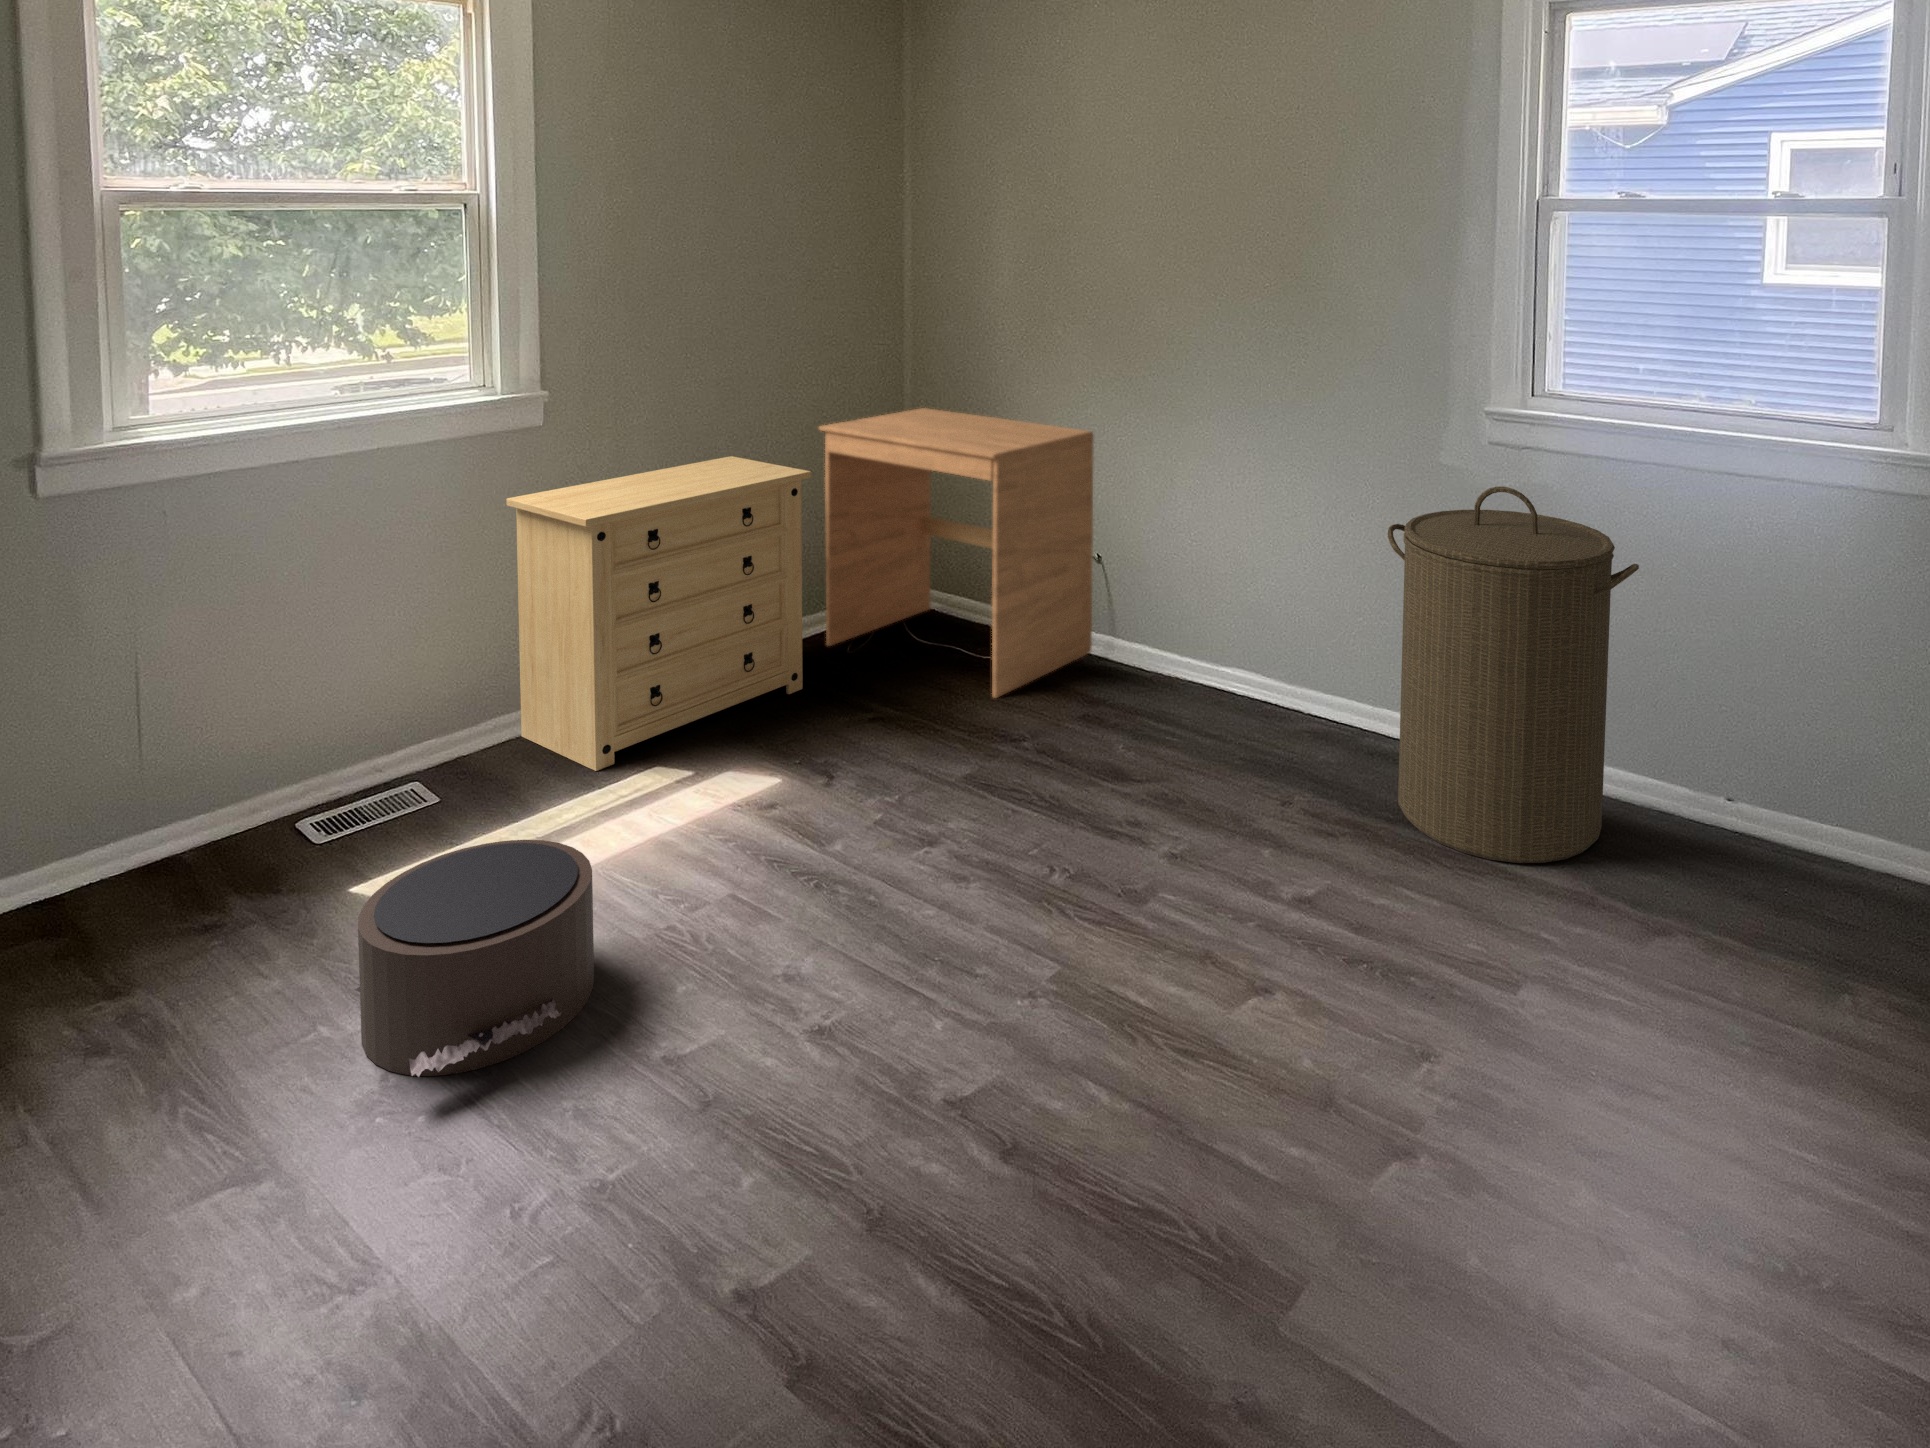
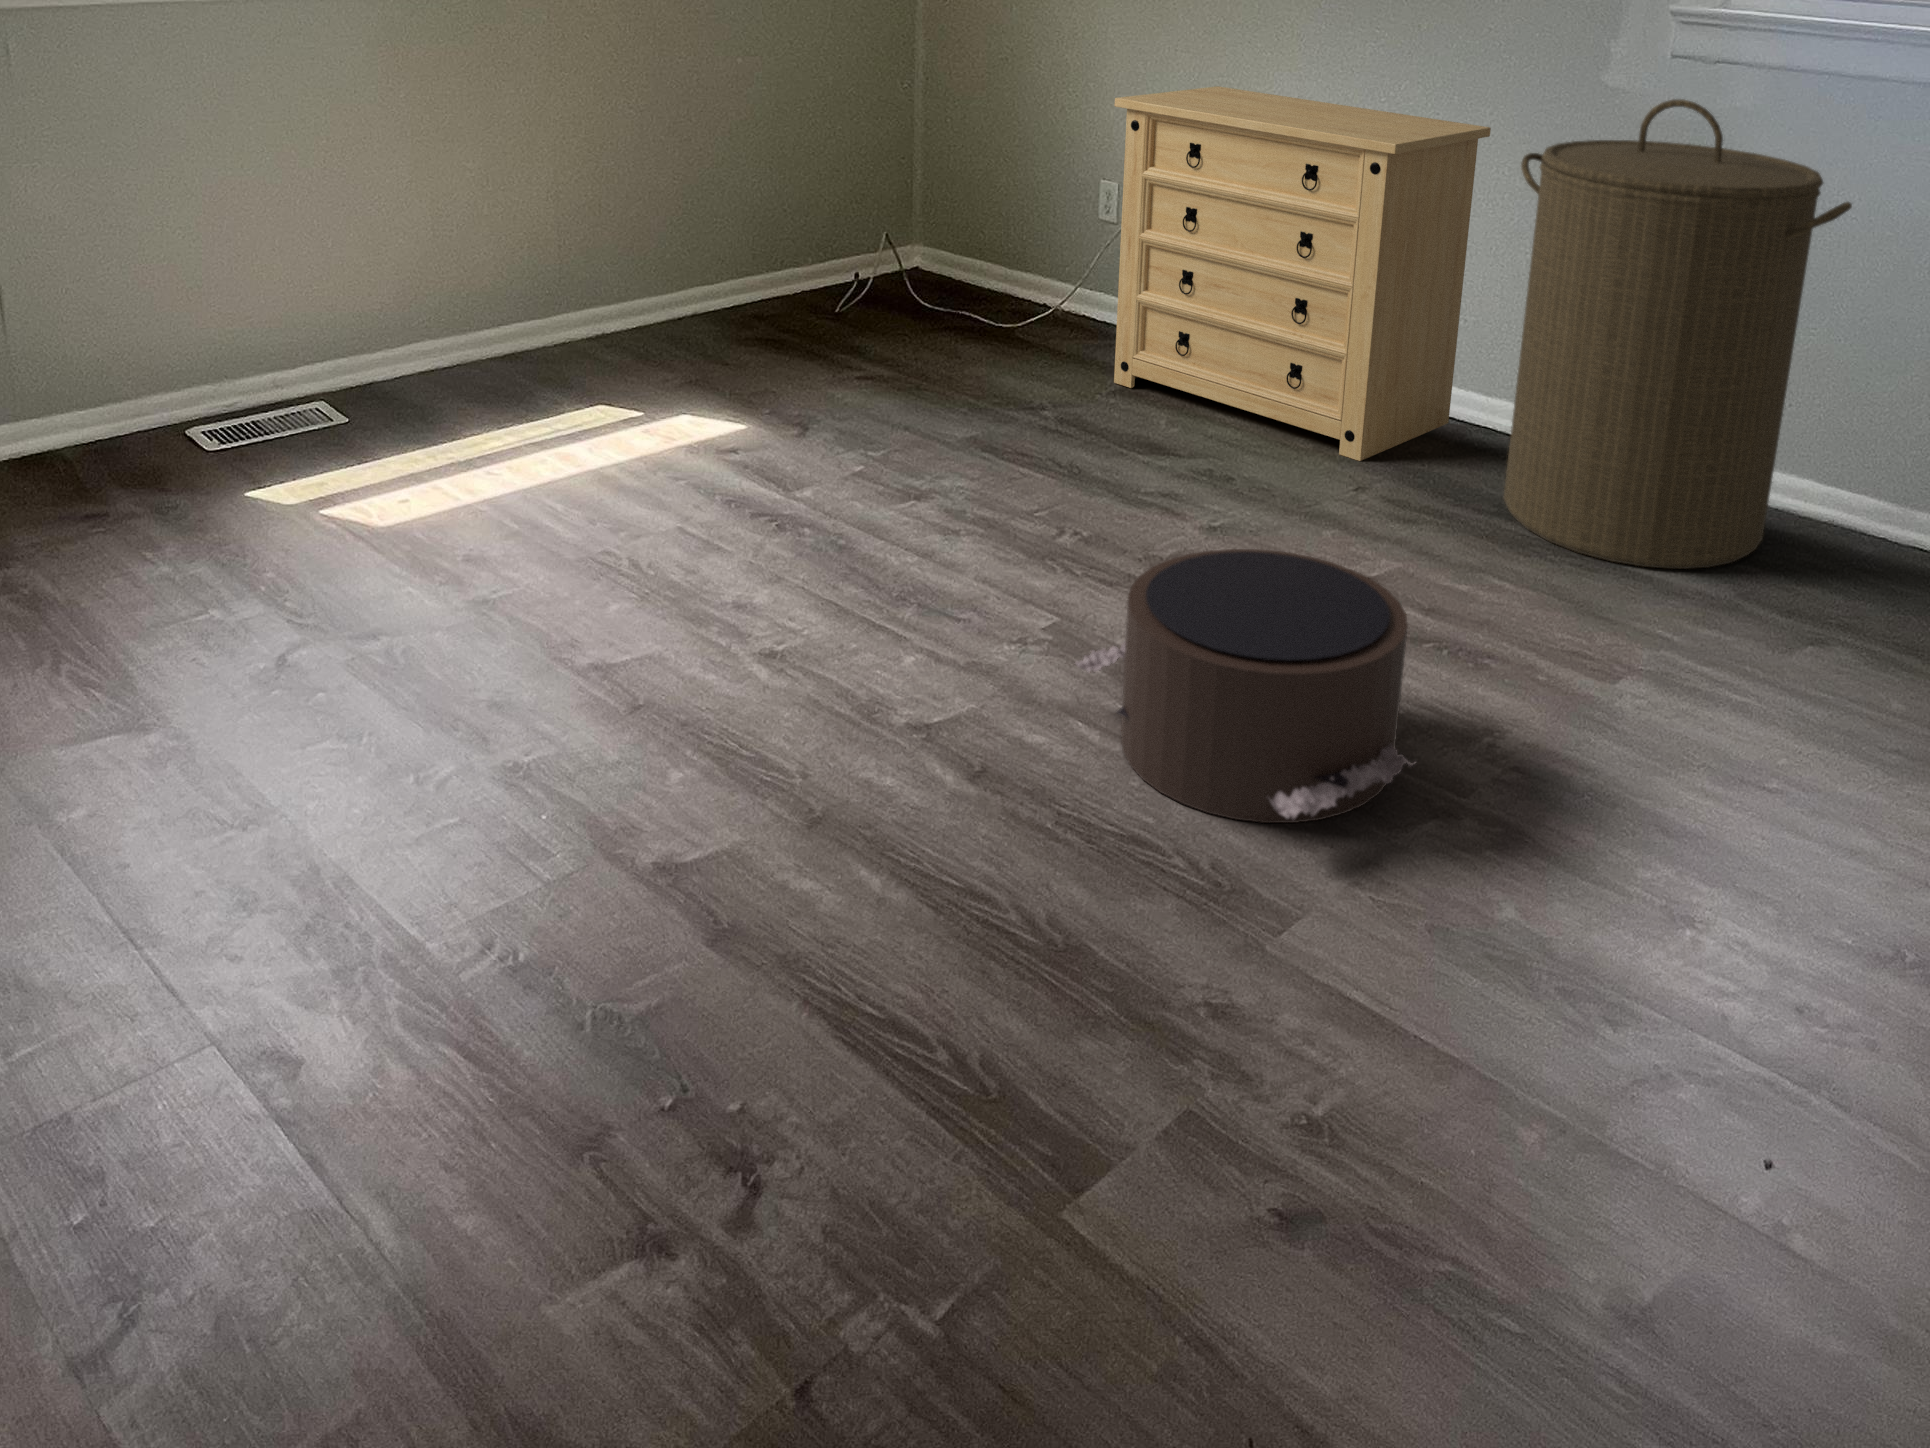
desk: present [819,408,1094,698] -> none [803,20,1155,369]
dresser: present [506,456,811,771] -> present [1114,86,1491,461]
pouf: present [355,840,594,1077] -> present [1076,549,1416,823]

